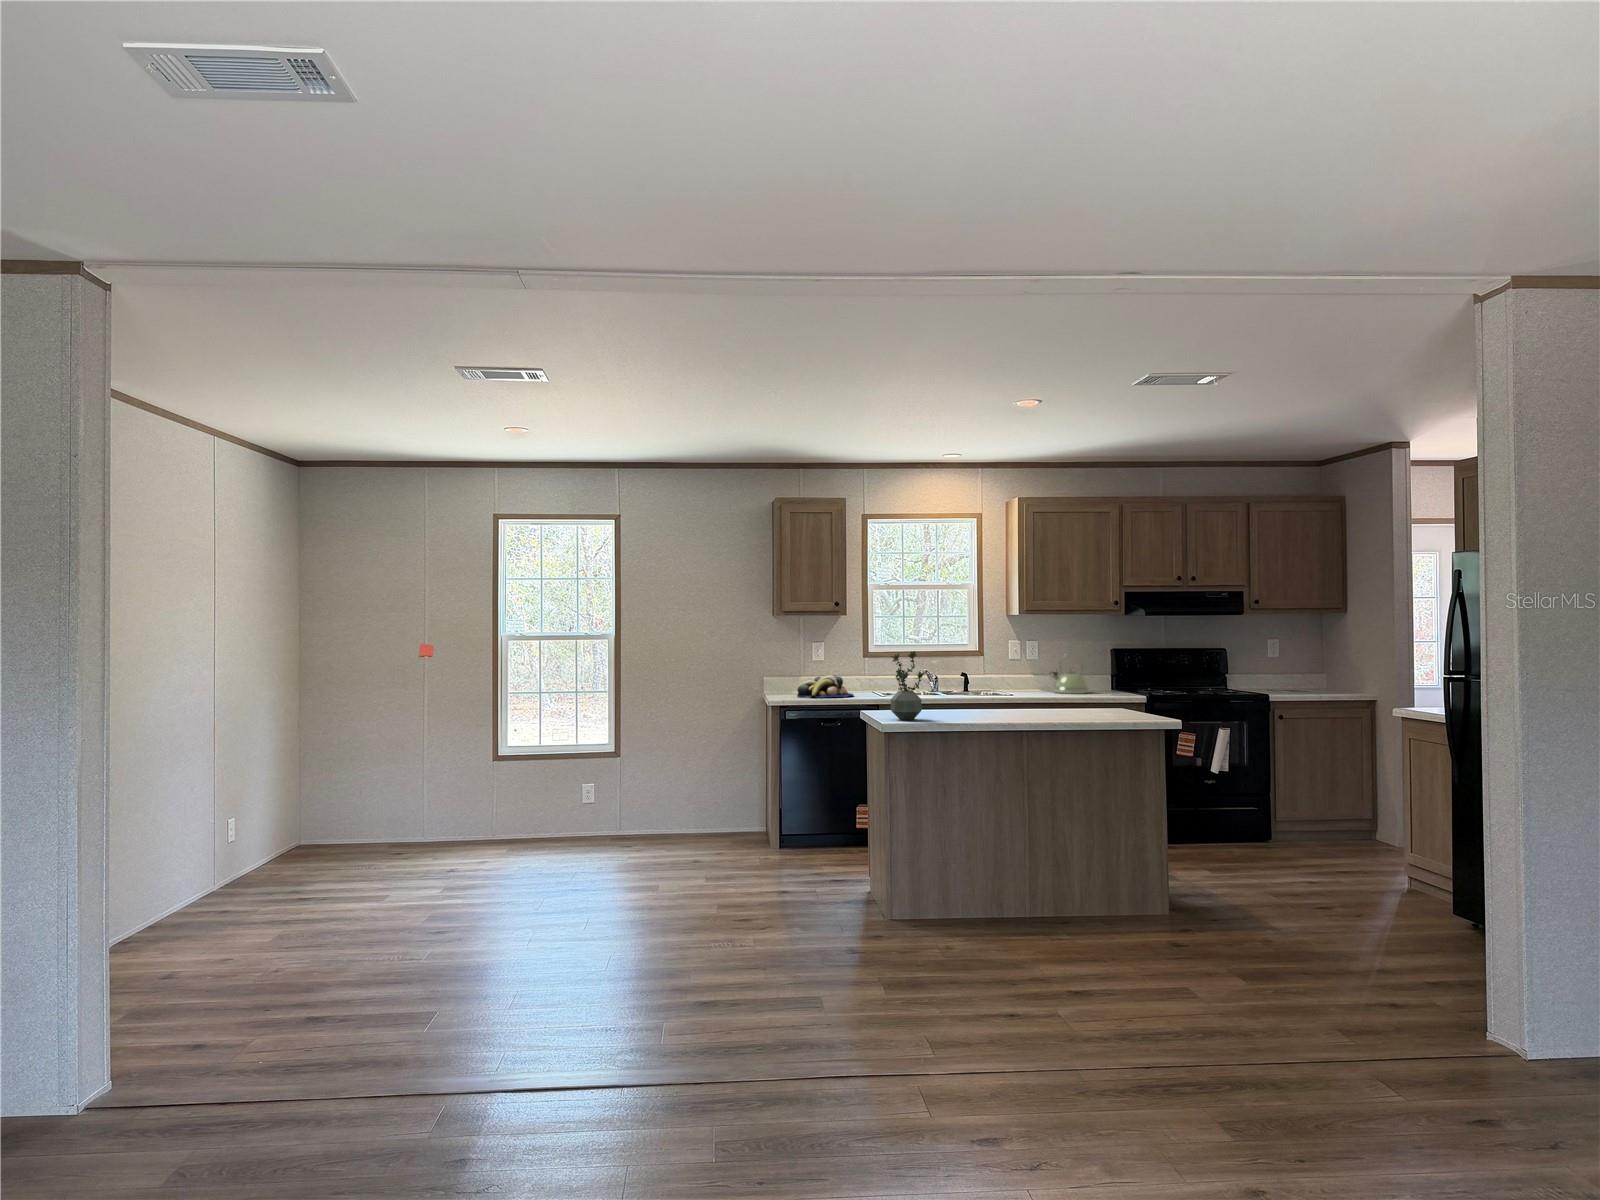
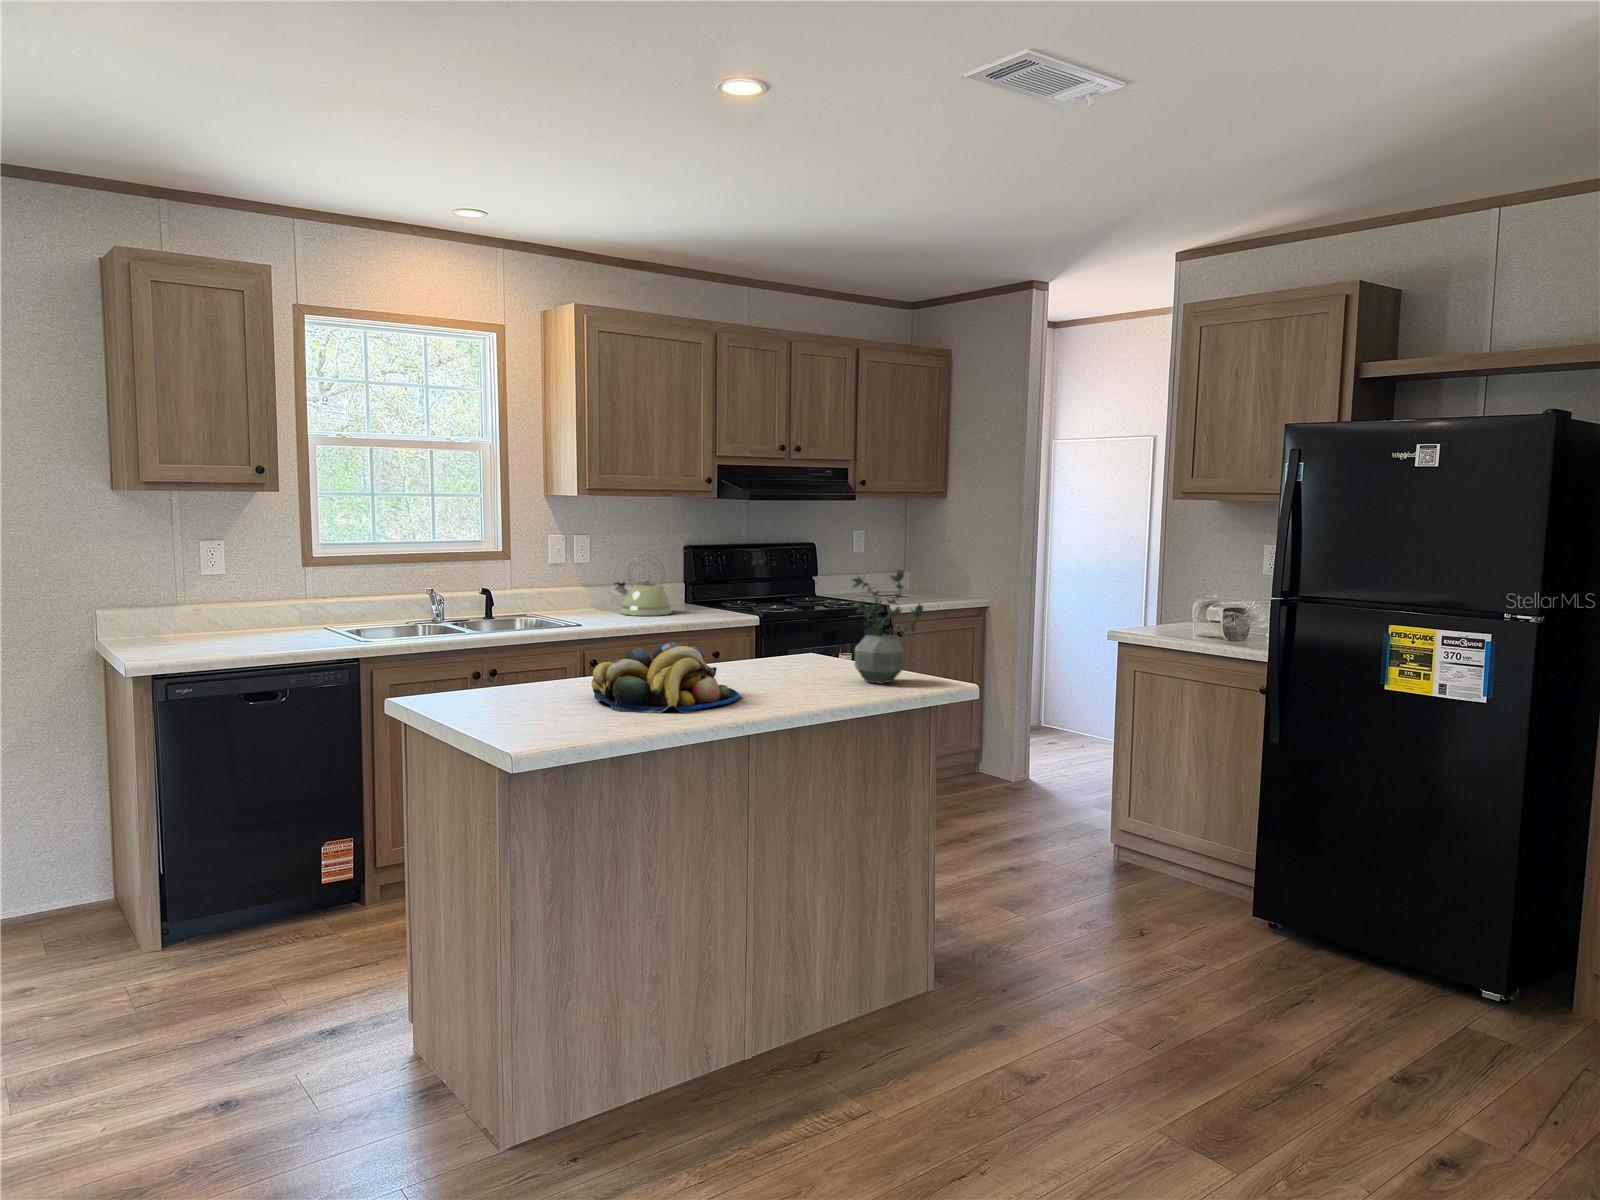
potted plant: present [891,651,924,720] -> present [853,570,923,684]
fruit bowl: present [797,675,853,698] -> present [592,642,739,713]

